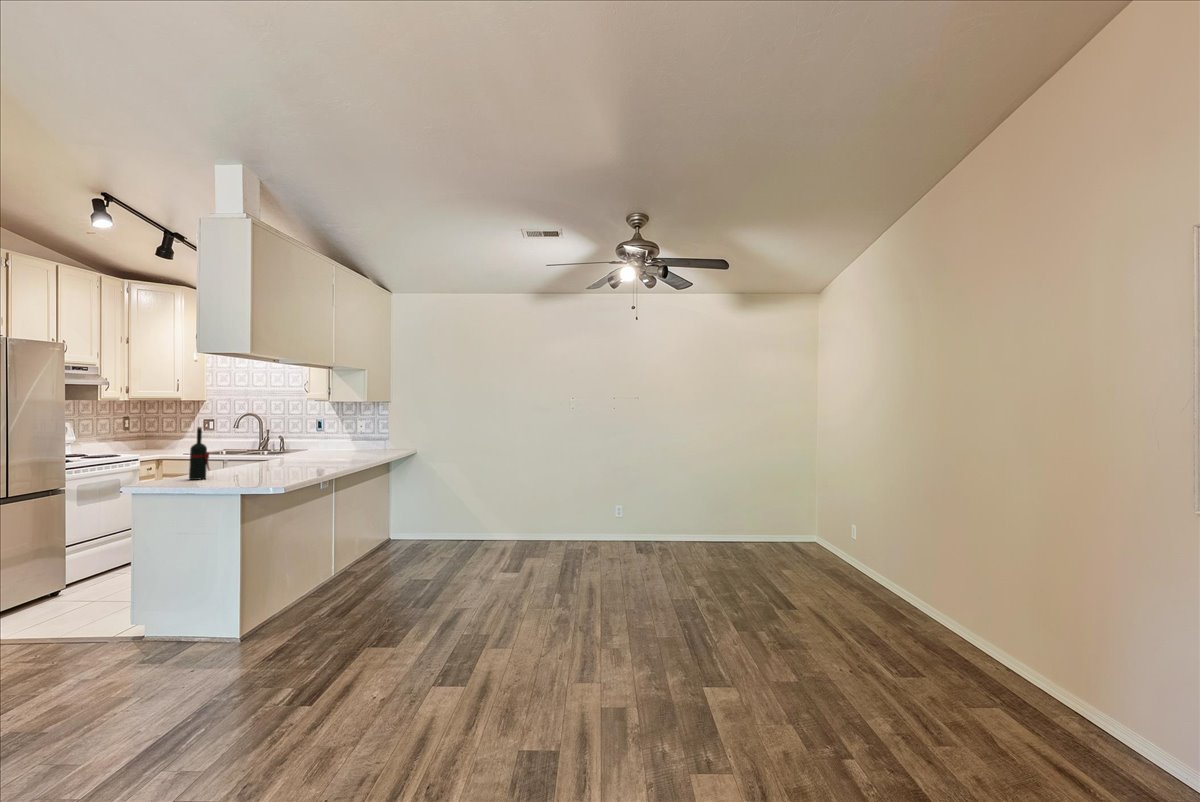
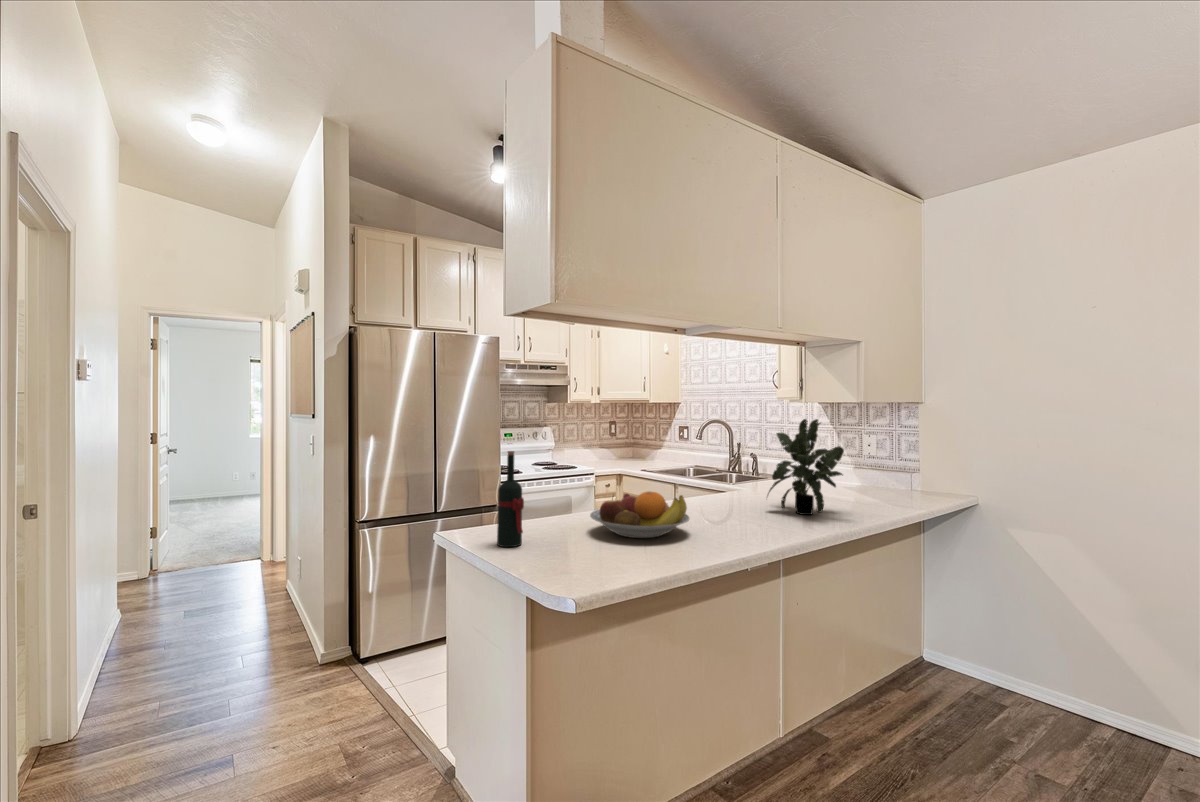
potted plant: none [319,411,362,459] -> present [768,419,844,515]
fruit bowl: none [233,448,296,471] -> present [590,491,689,538]

